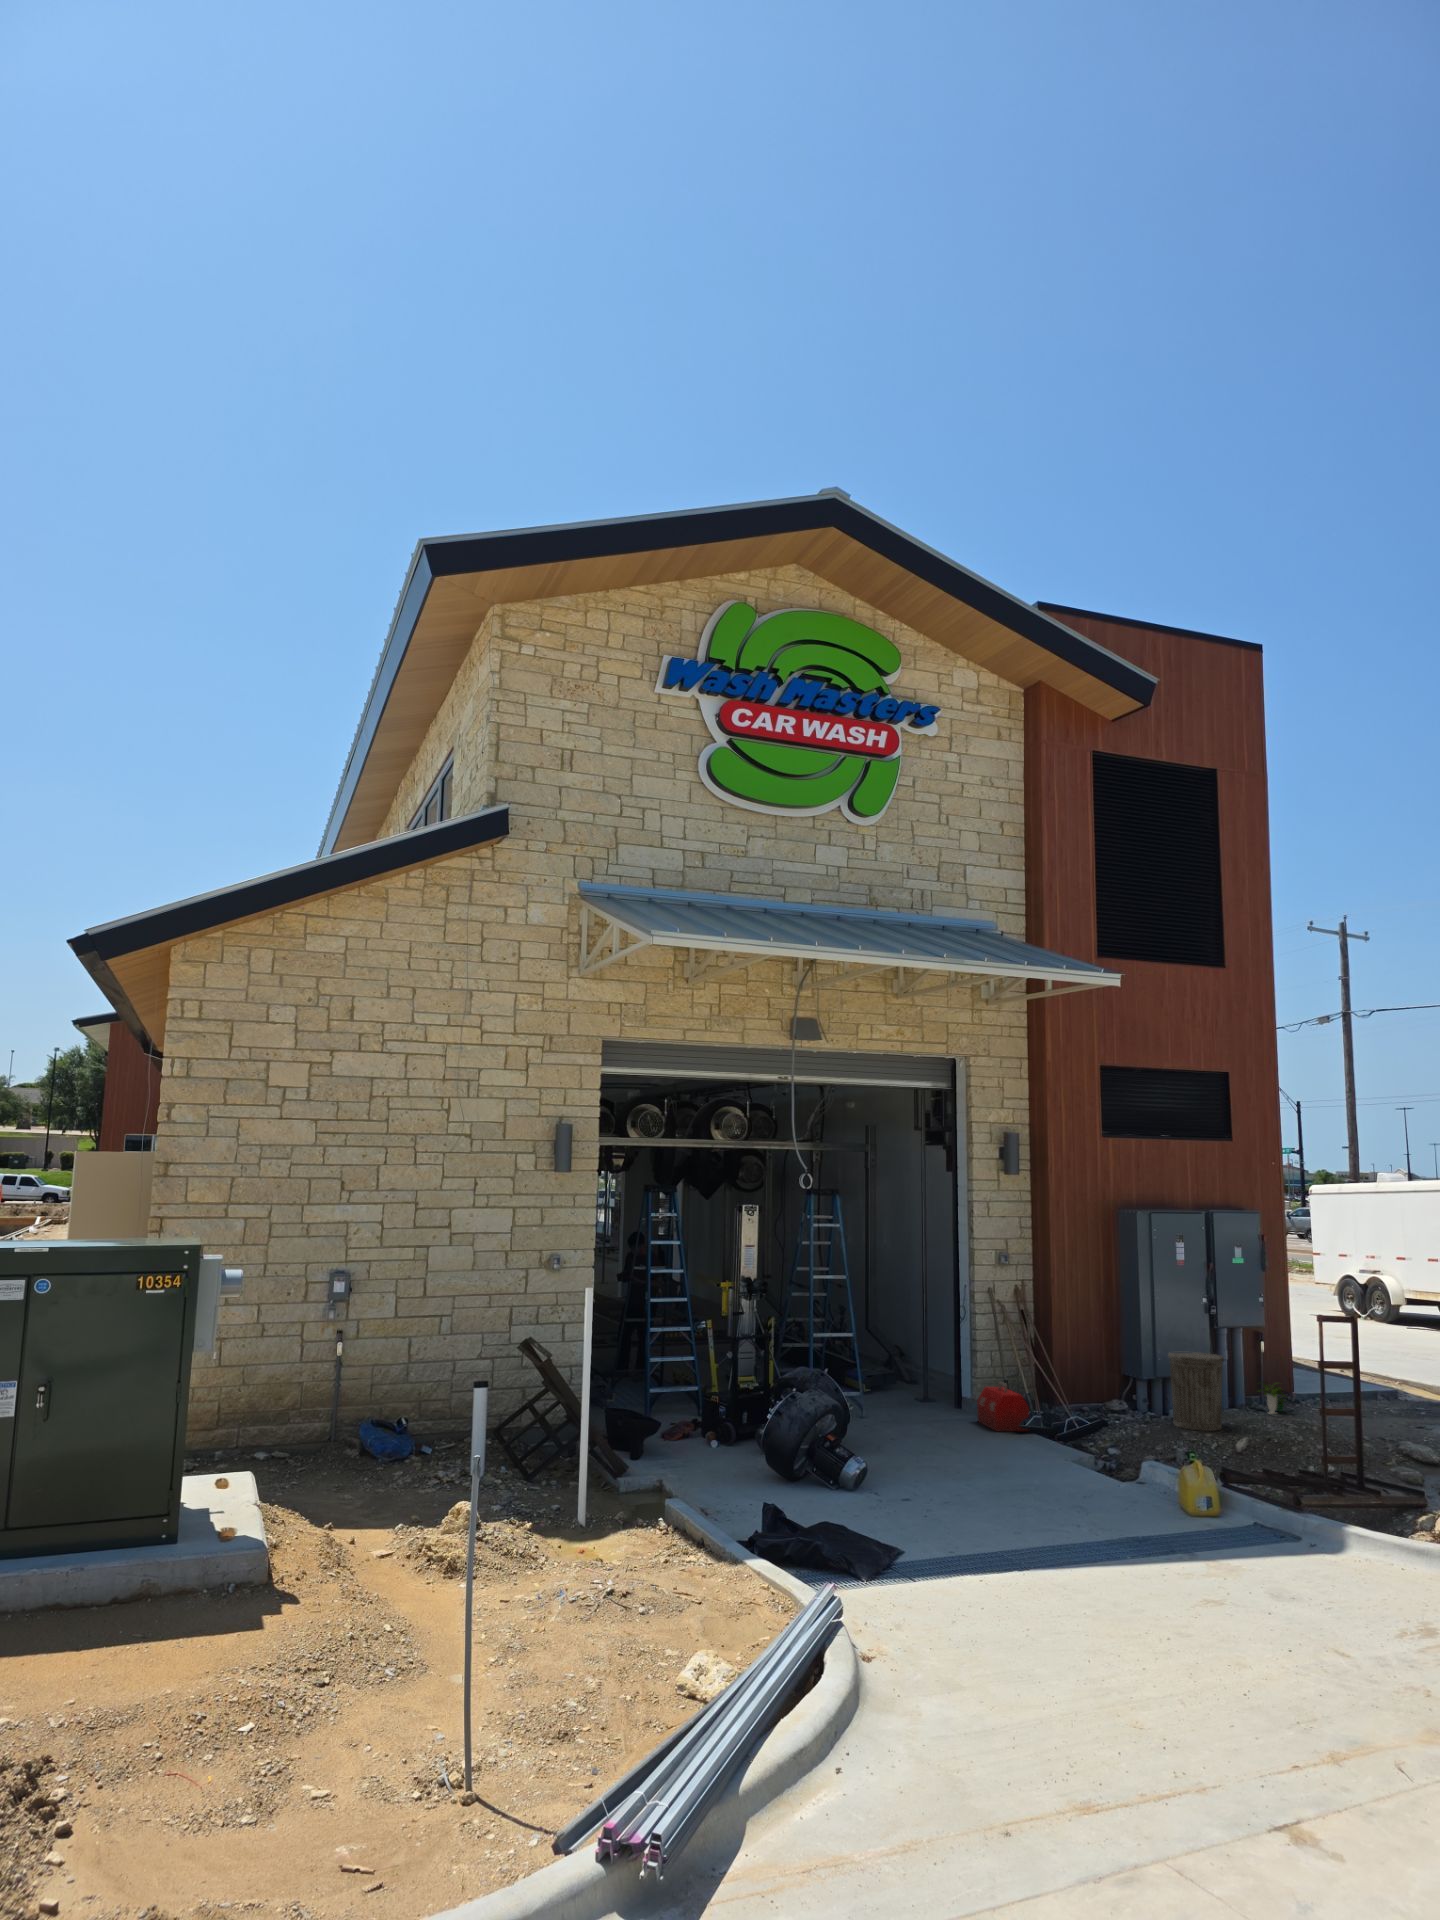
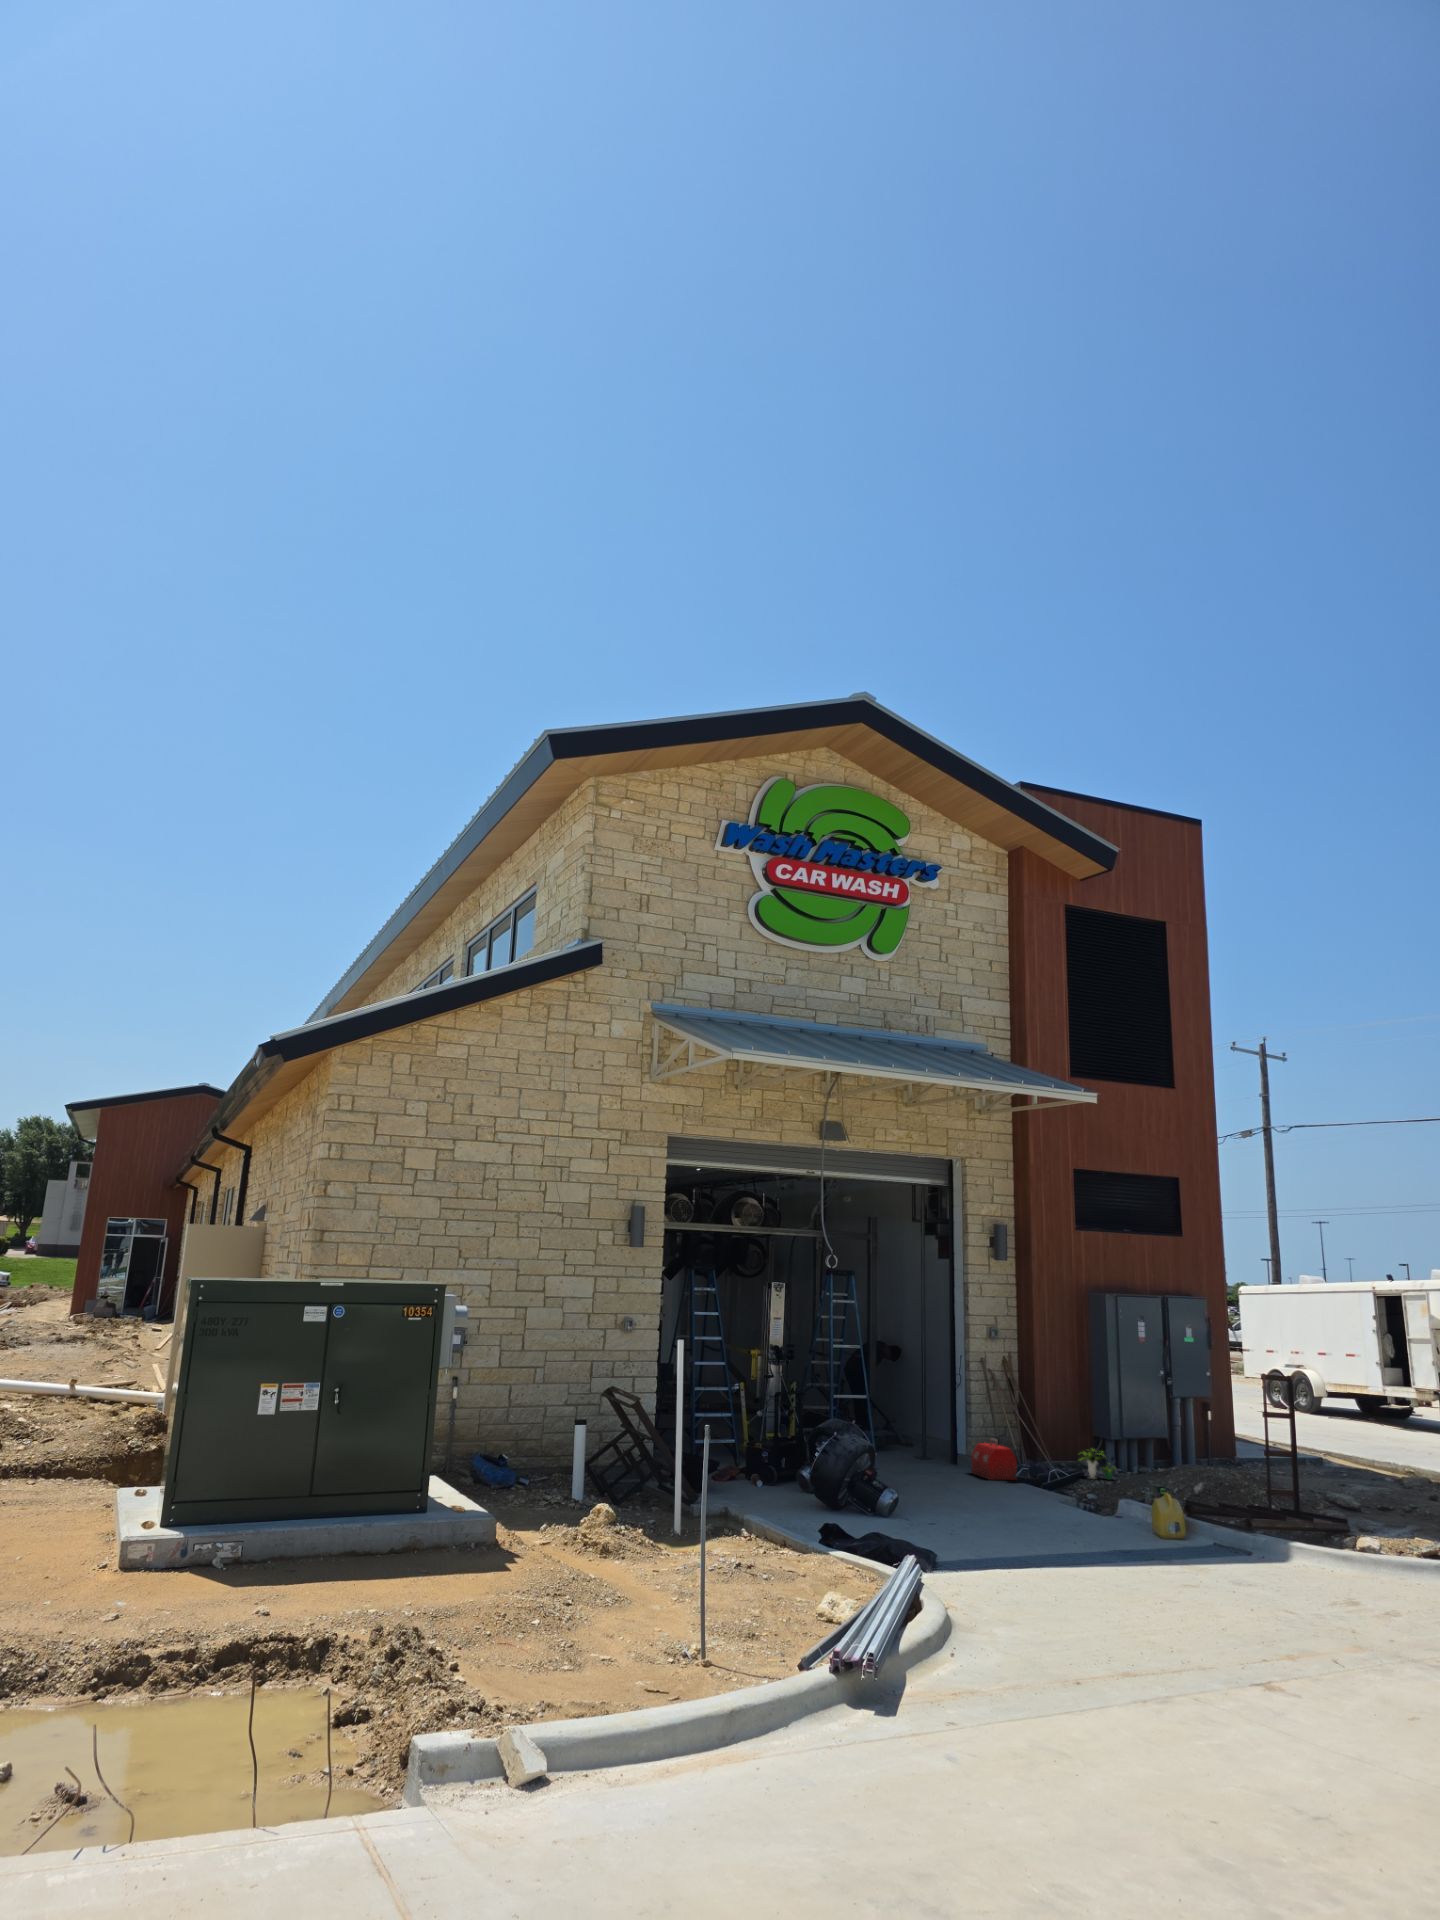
trash can: present [1168,1352,1224,1431] -> none [1131,1416,1178,1483]
potted plant: present [1259,1382,1286,1414] -> present [1080,1449,1114,1480]

